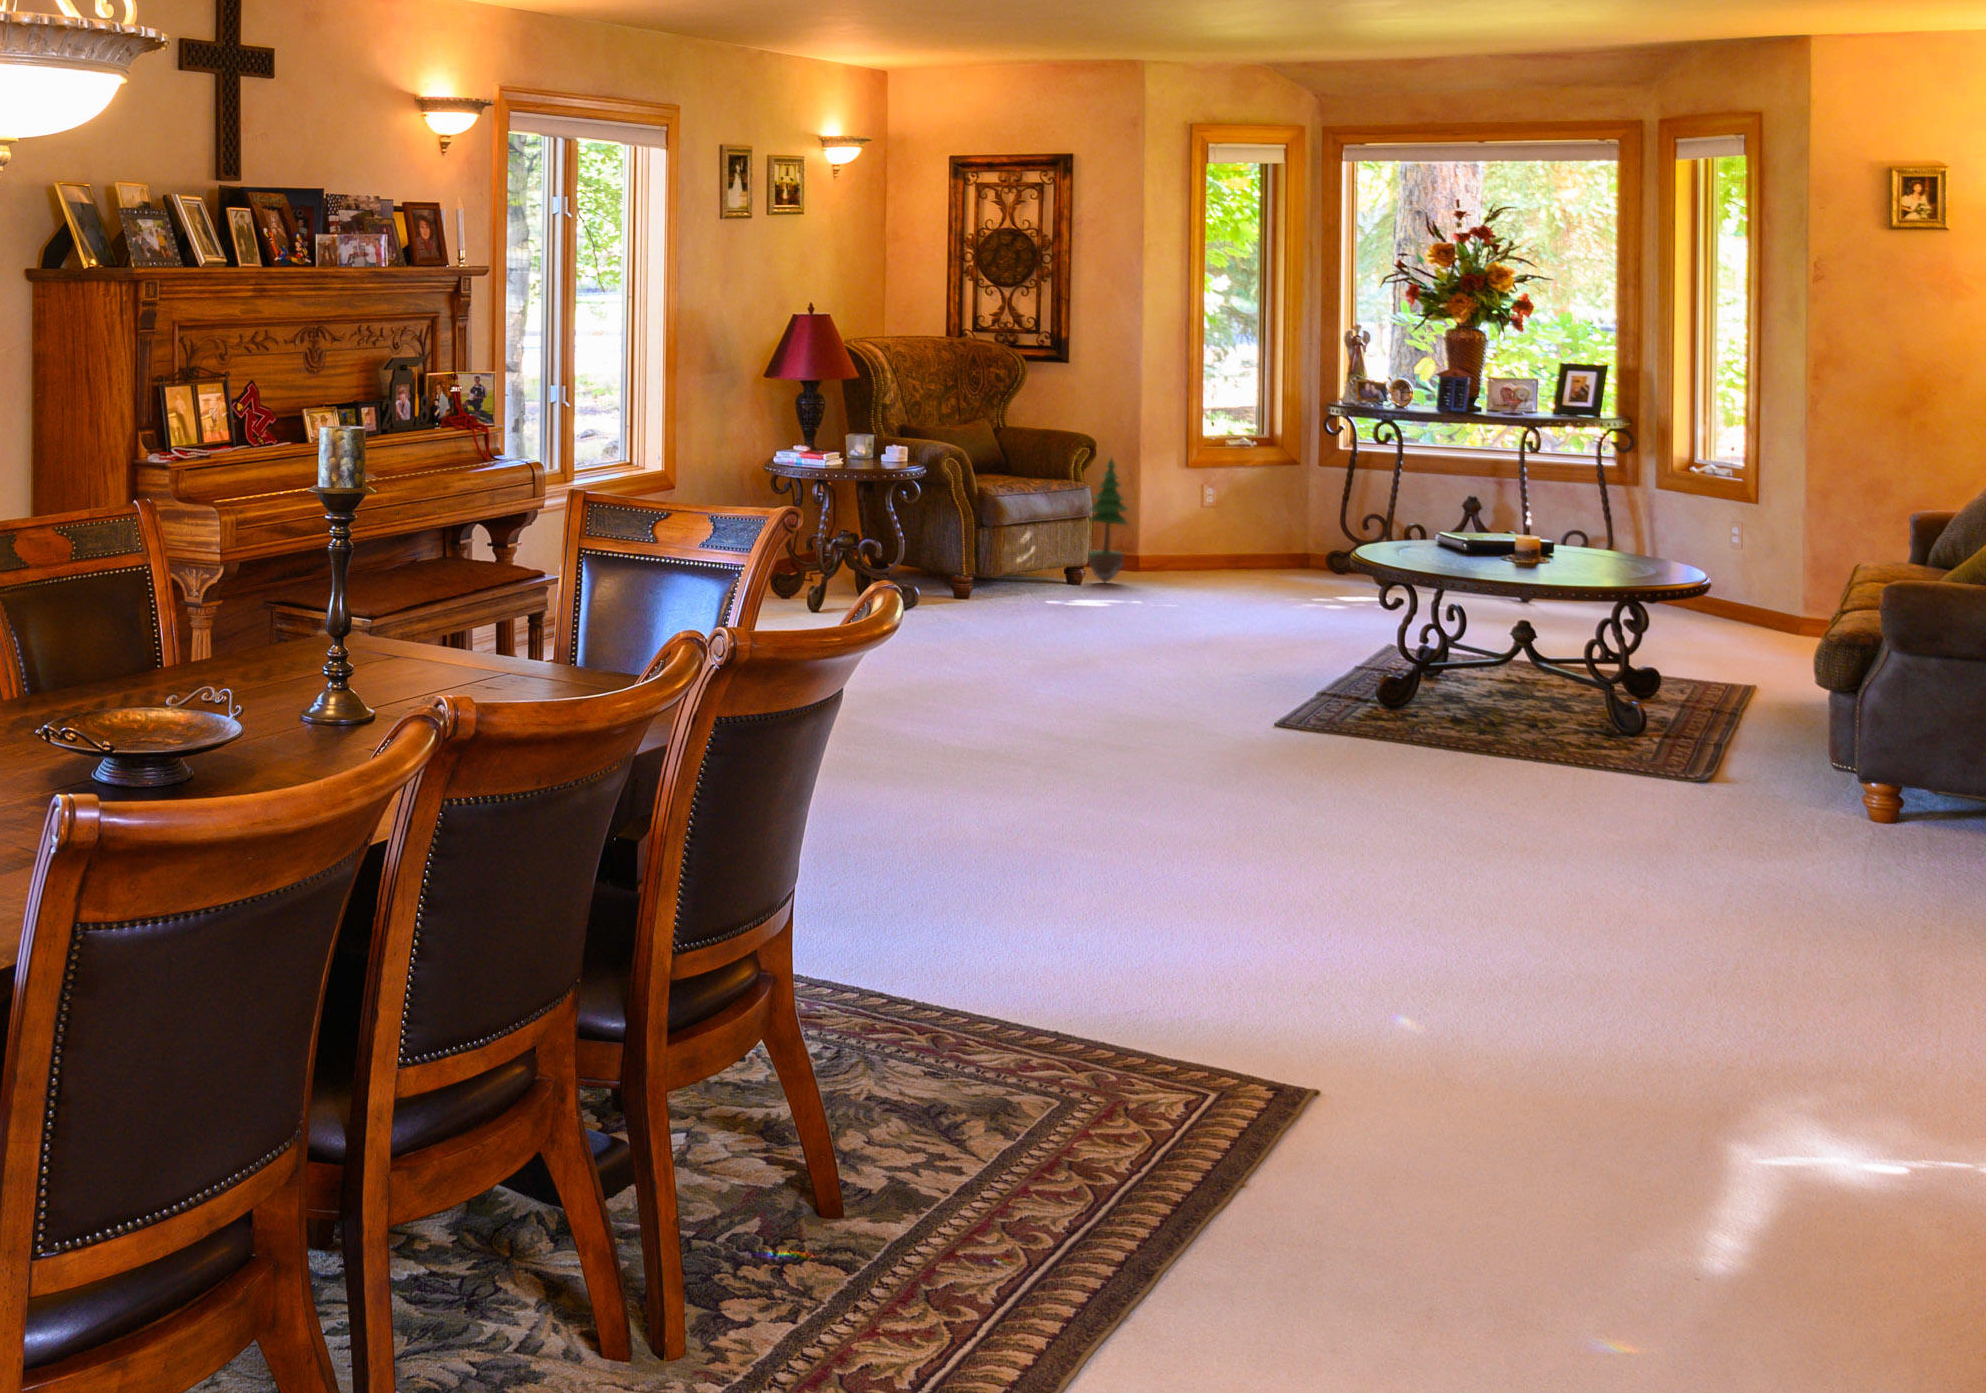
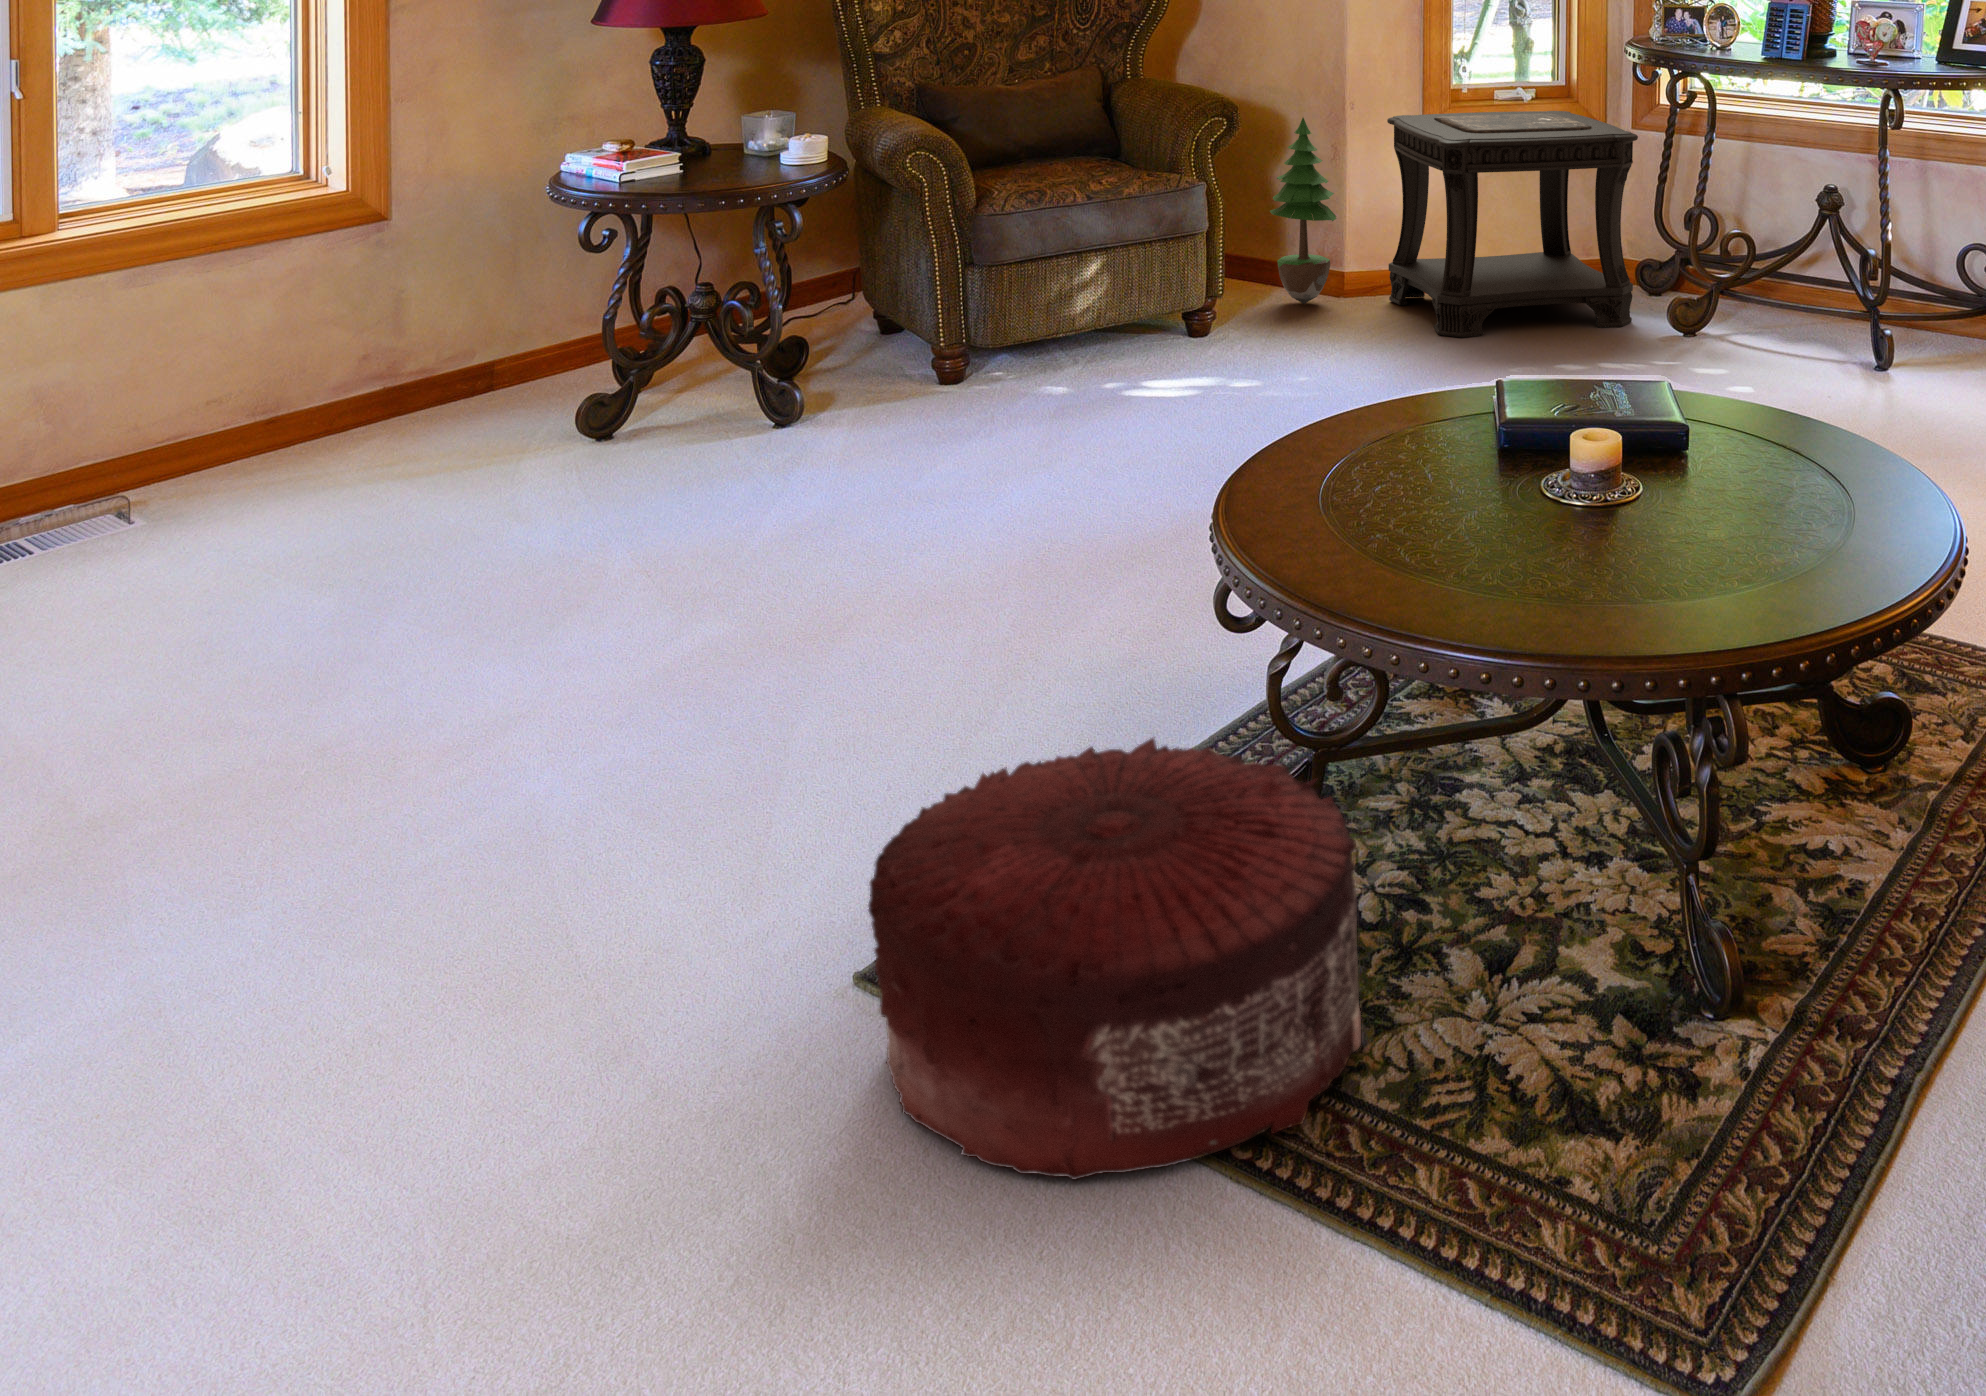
side table: none [1160,455,1347,595] -> present [1387,111,1638,337]
pouf: none [1317,636,1503,747] -> present [868,738,1361,1179]

